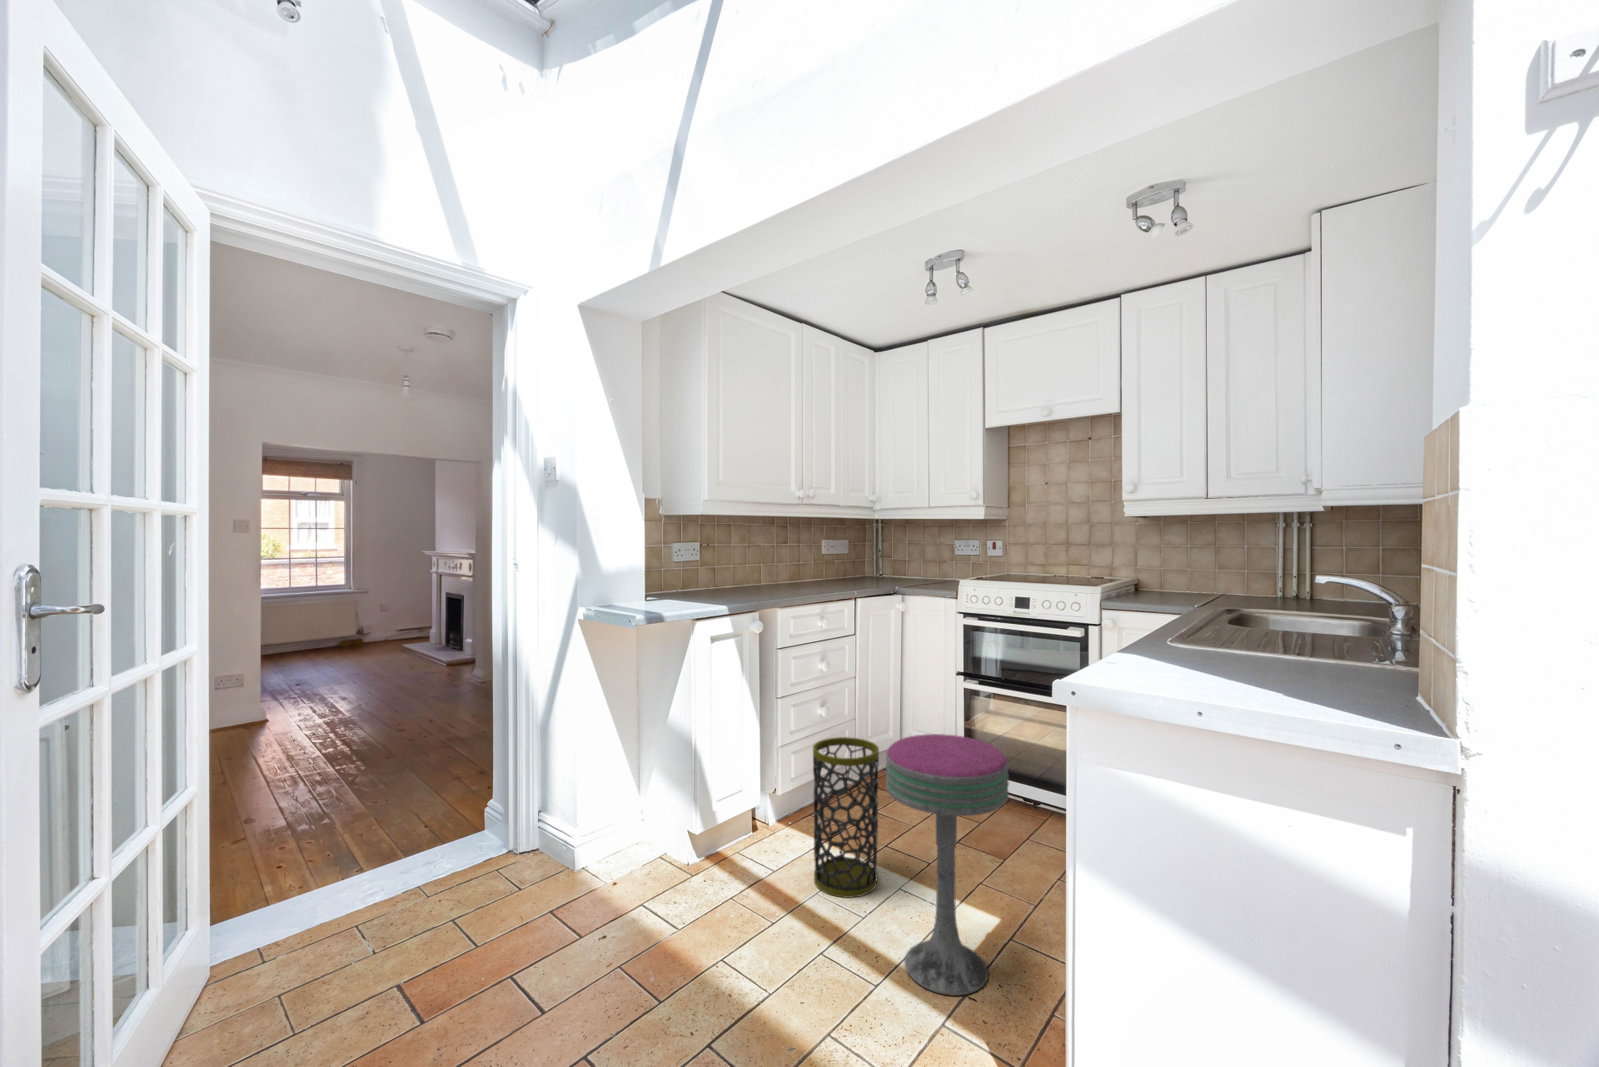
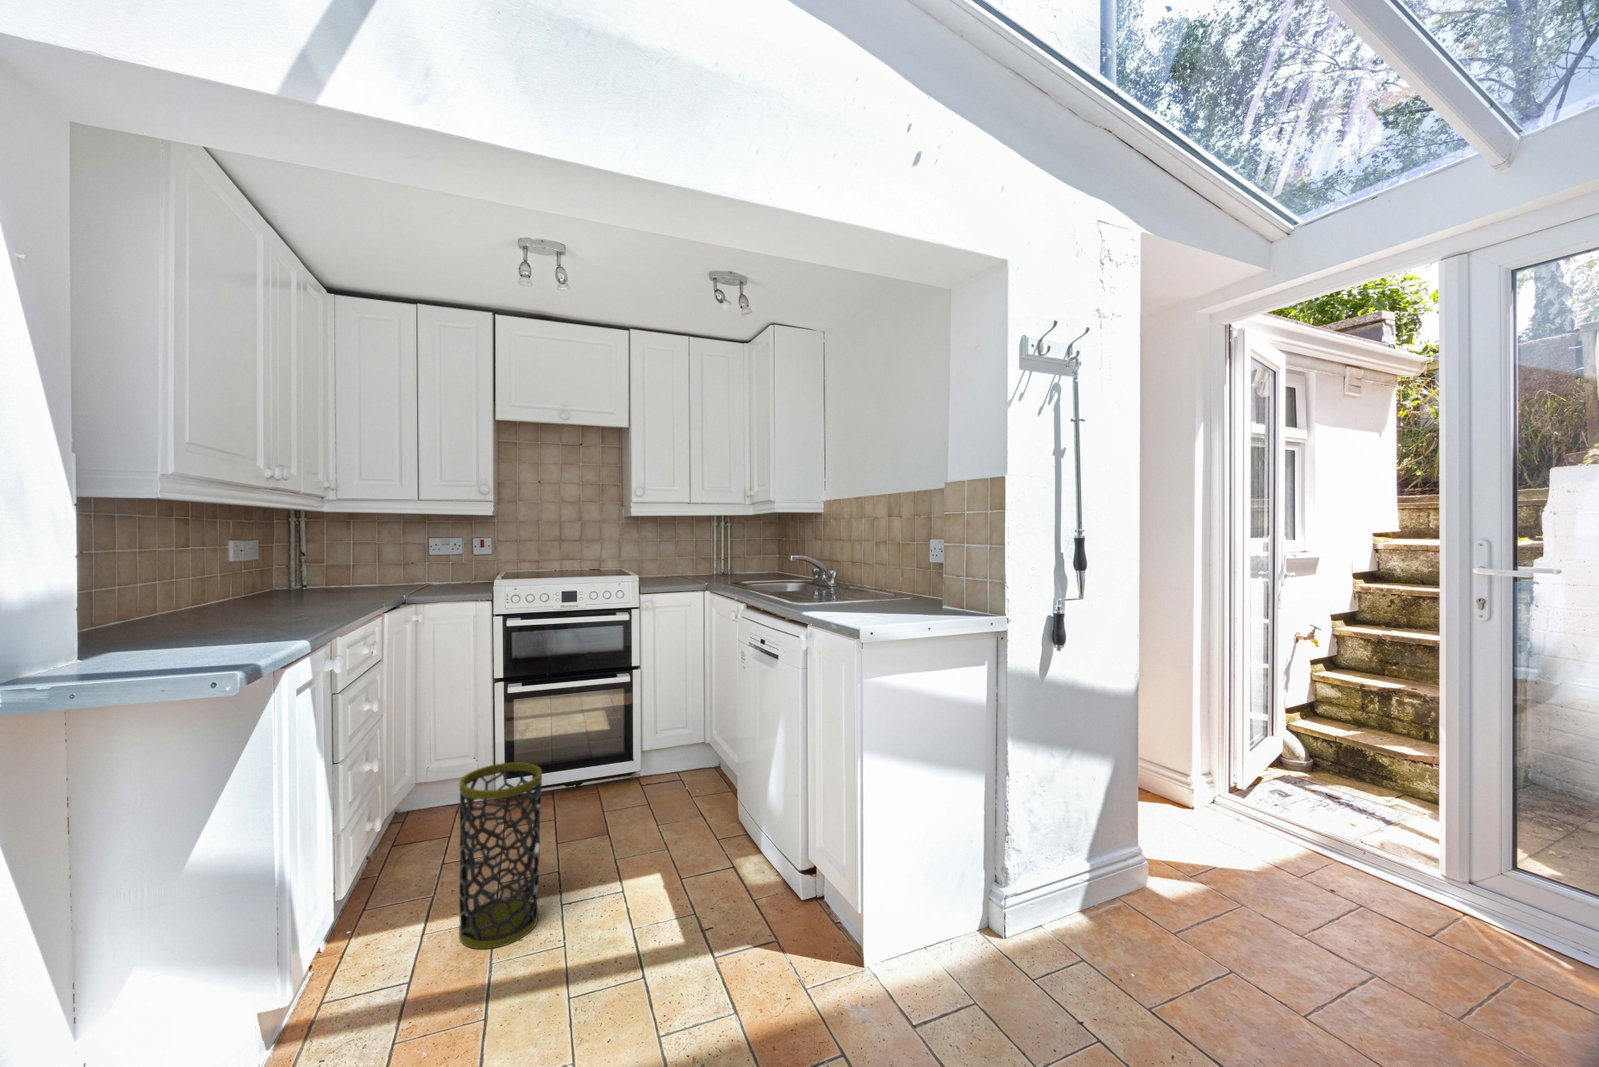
bar stool: present [886,734,1009,996] -> none [618,718,728,950]

